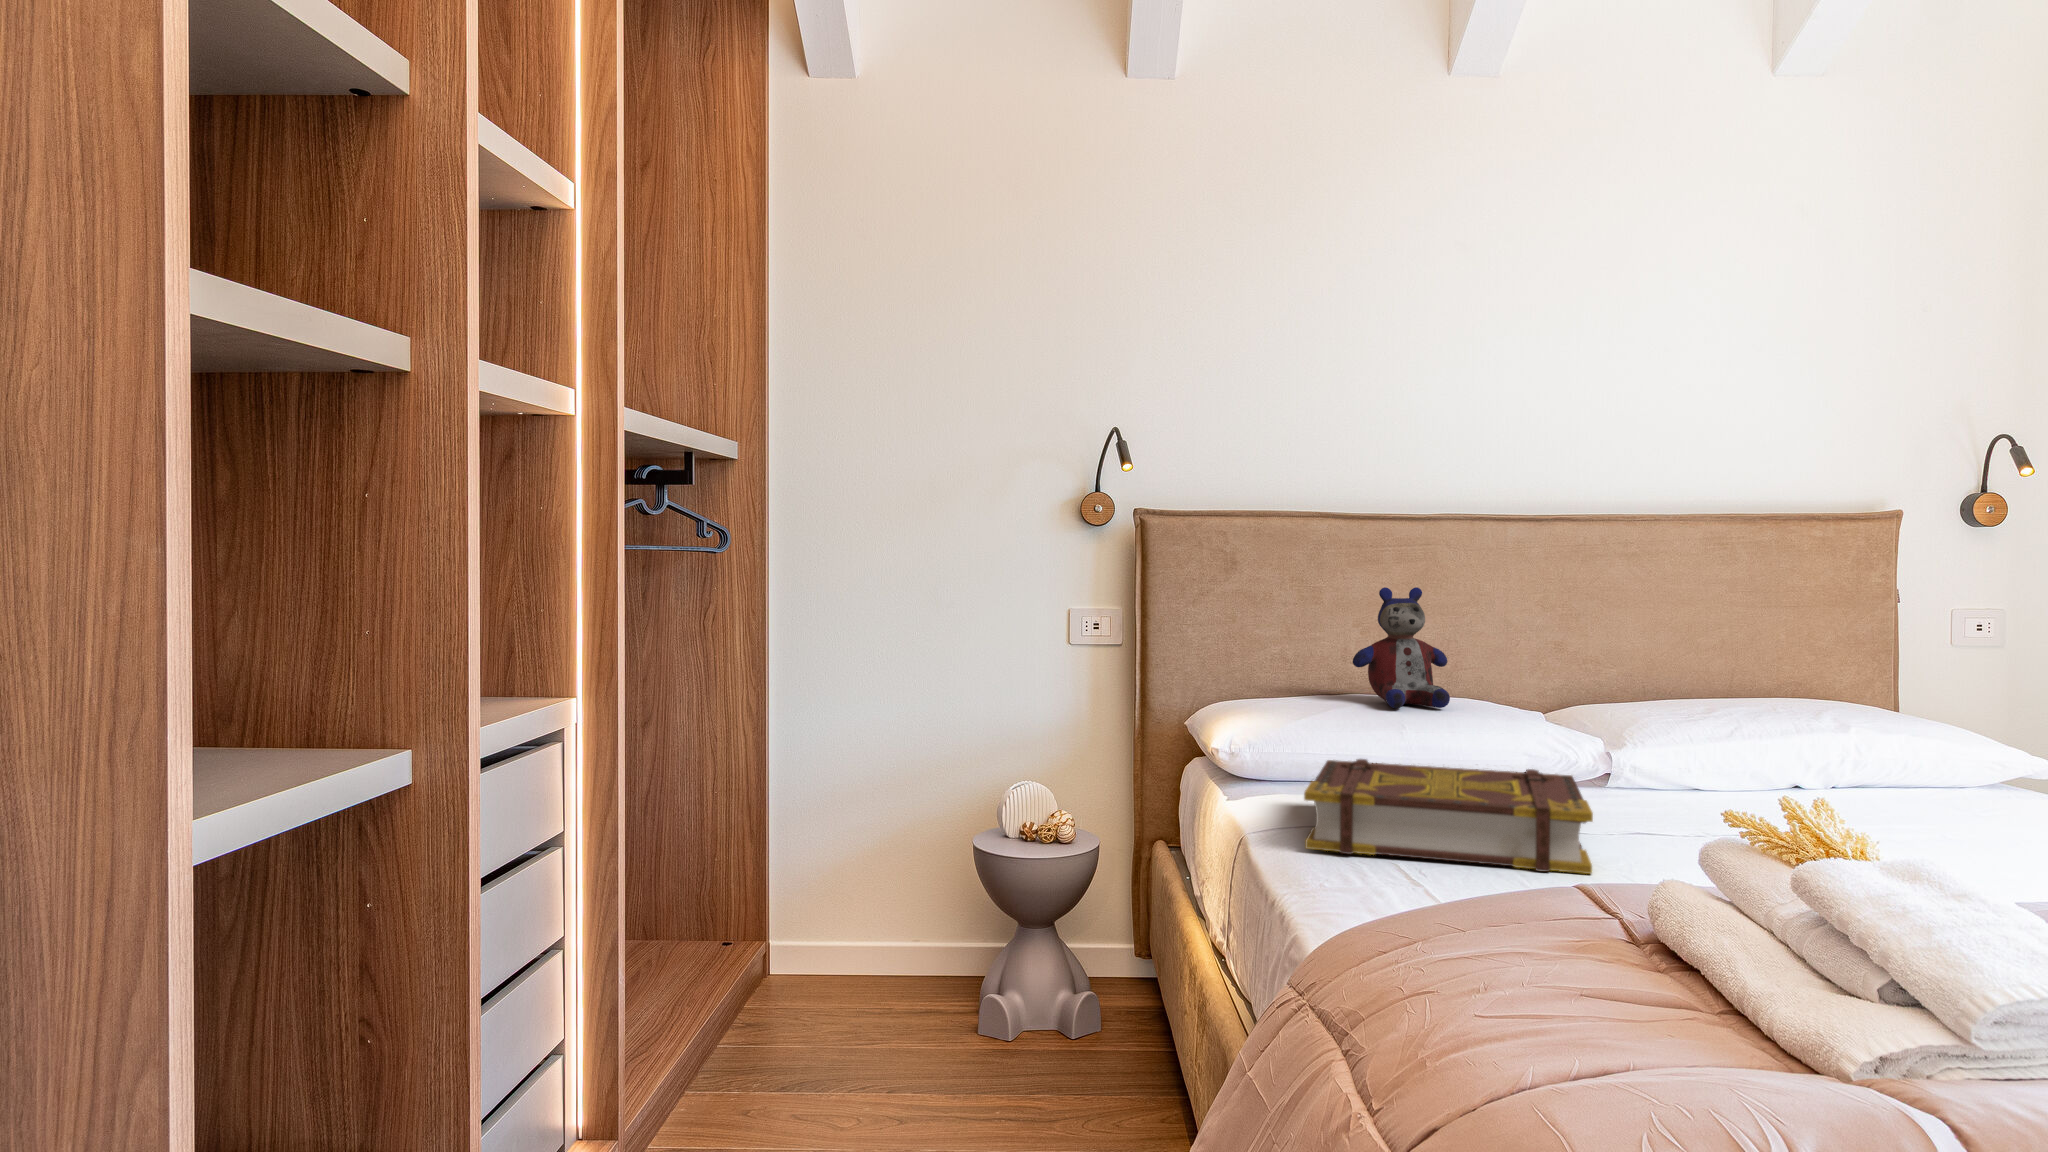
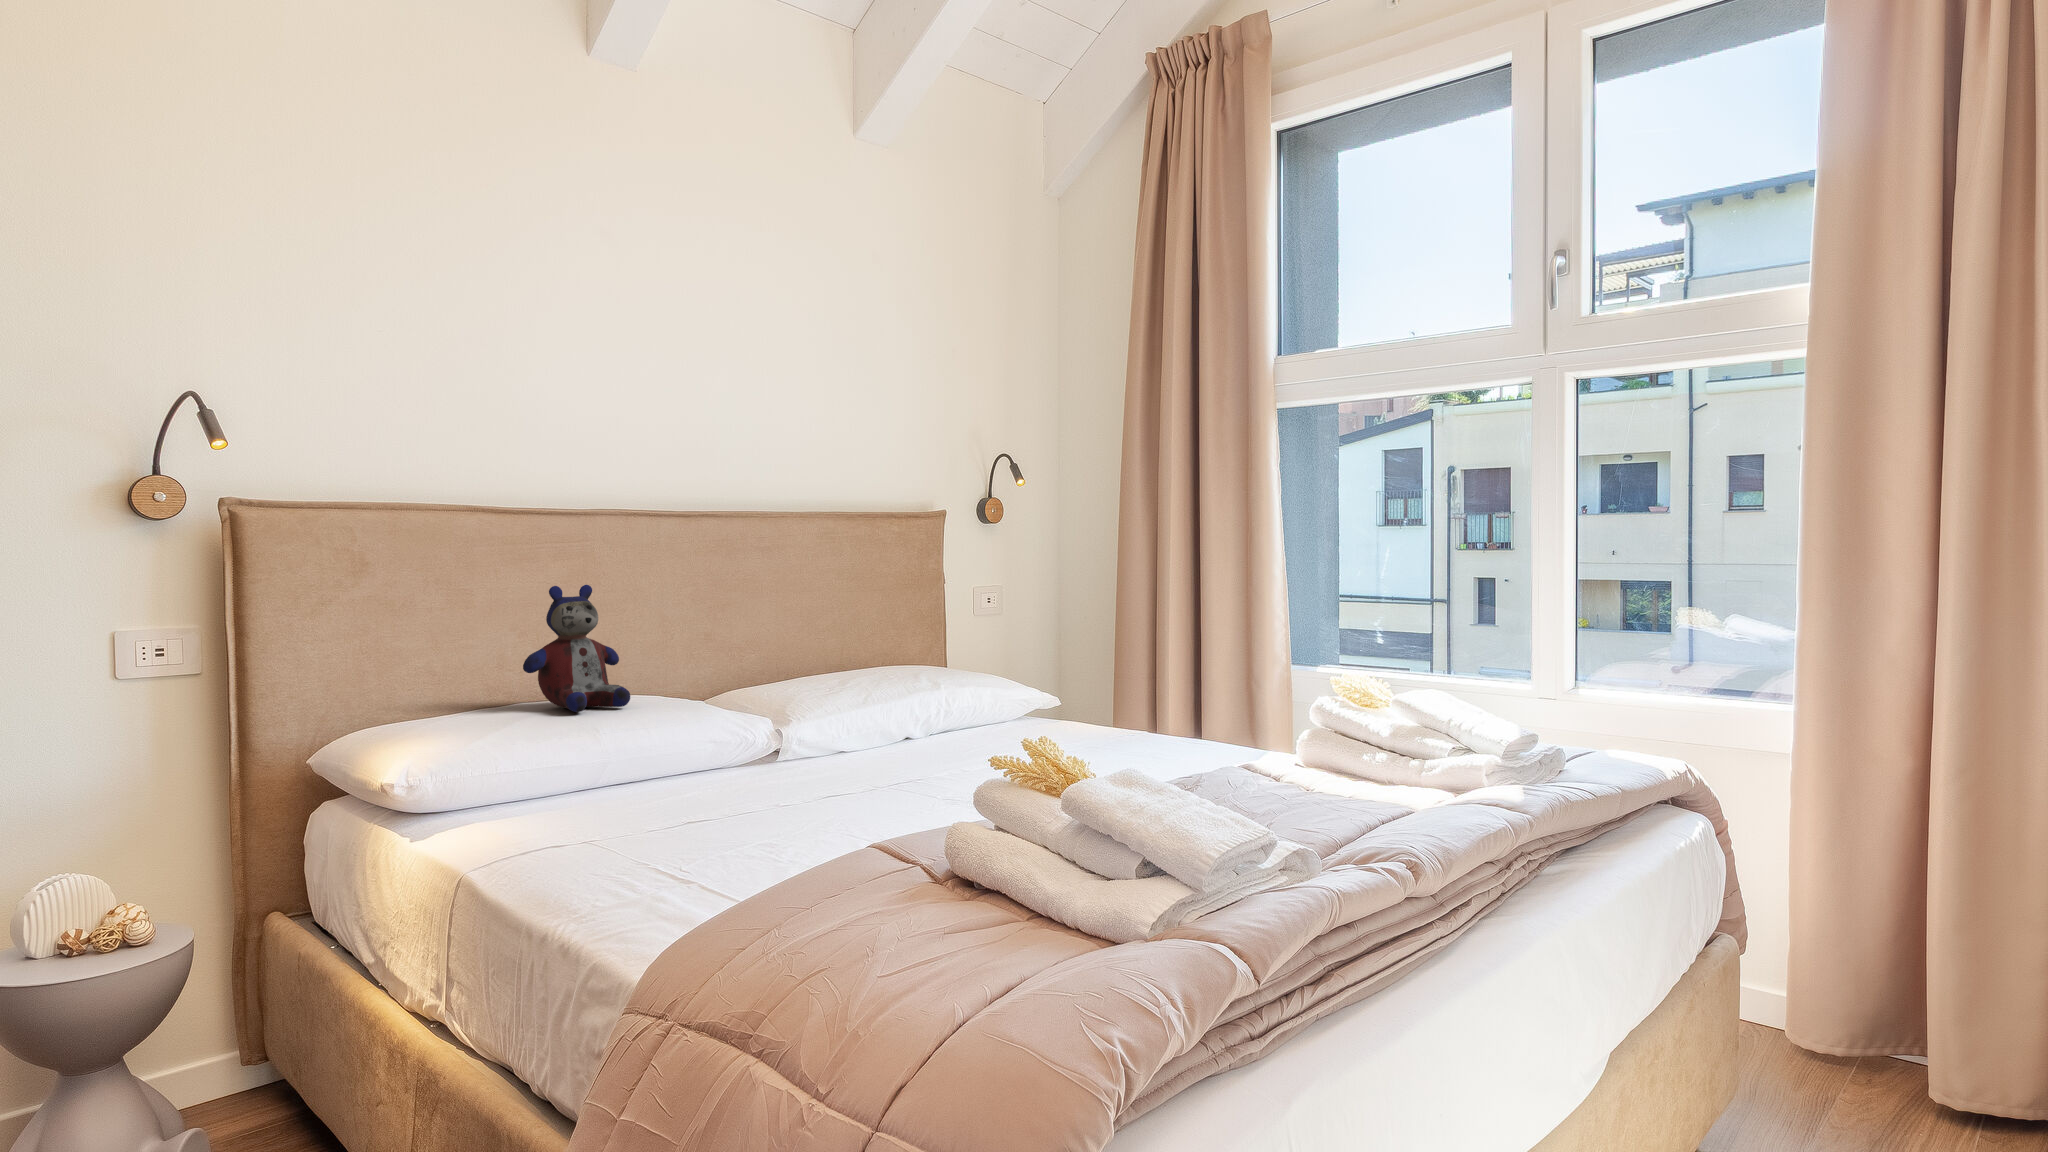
book: present [1304,759,1593,874] -> none [537,753,831,872]

